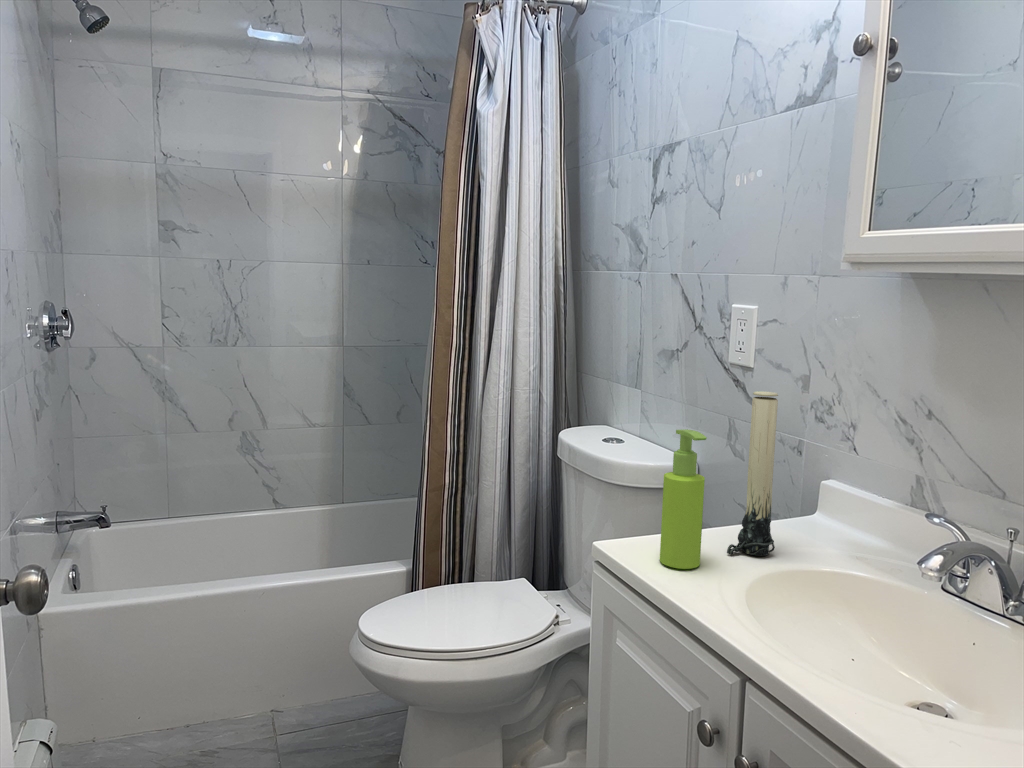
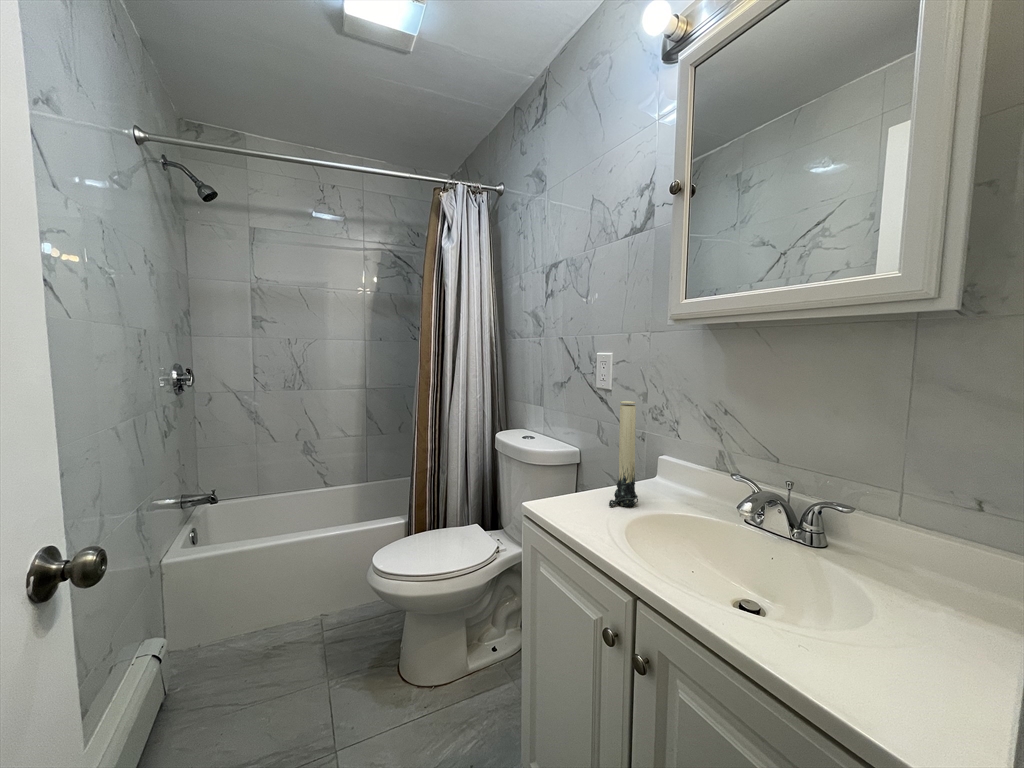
soap dispenser: present [660,429,707,569] -> none [567,427,595,519]

